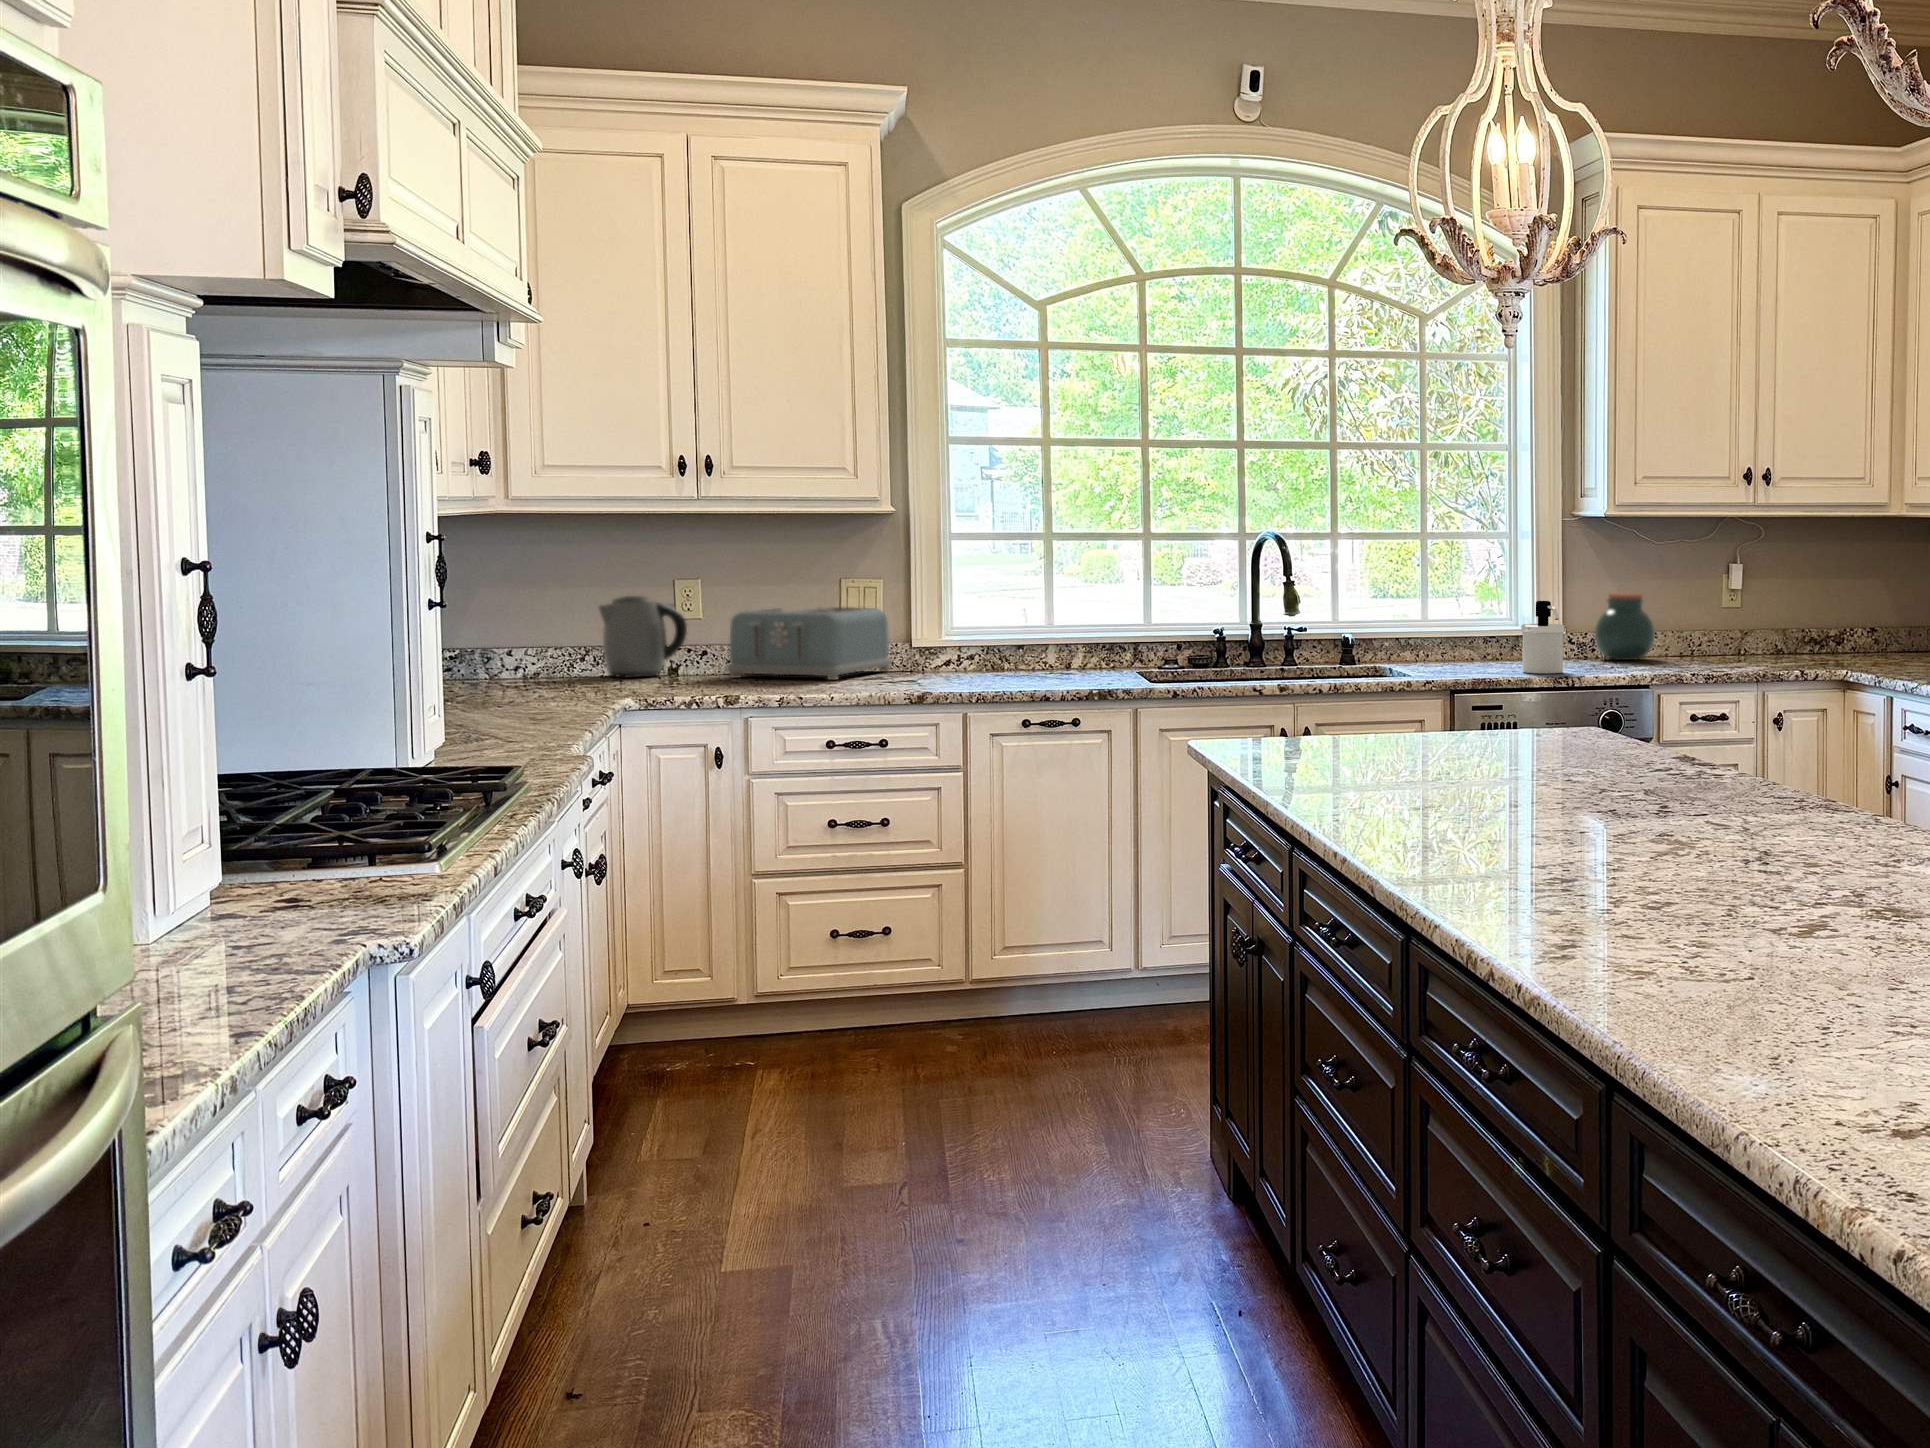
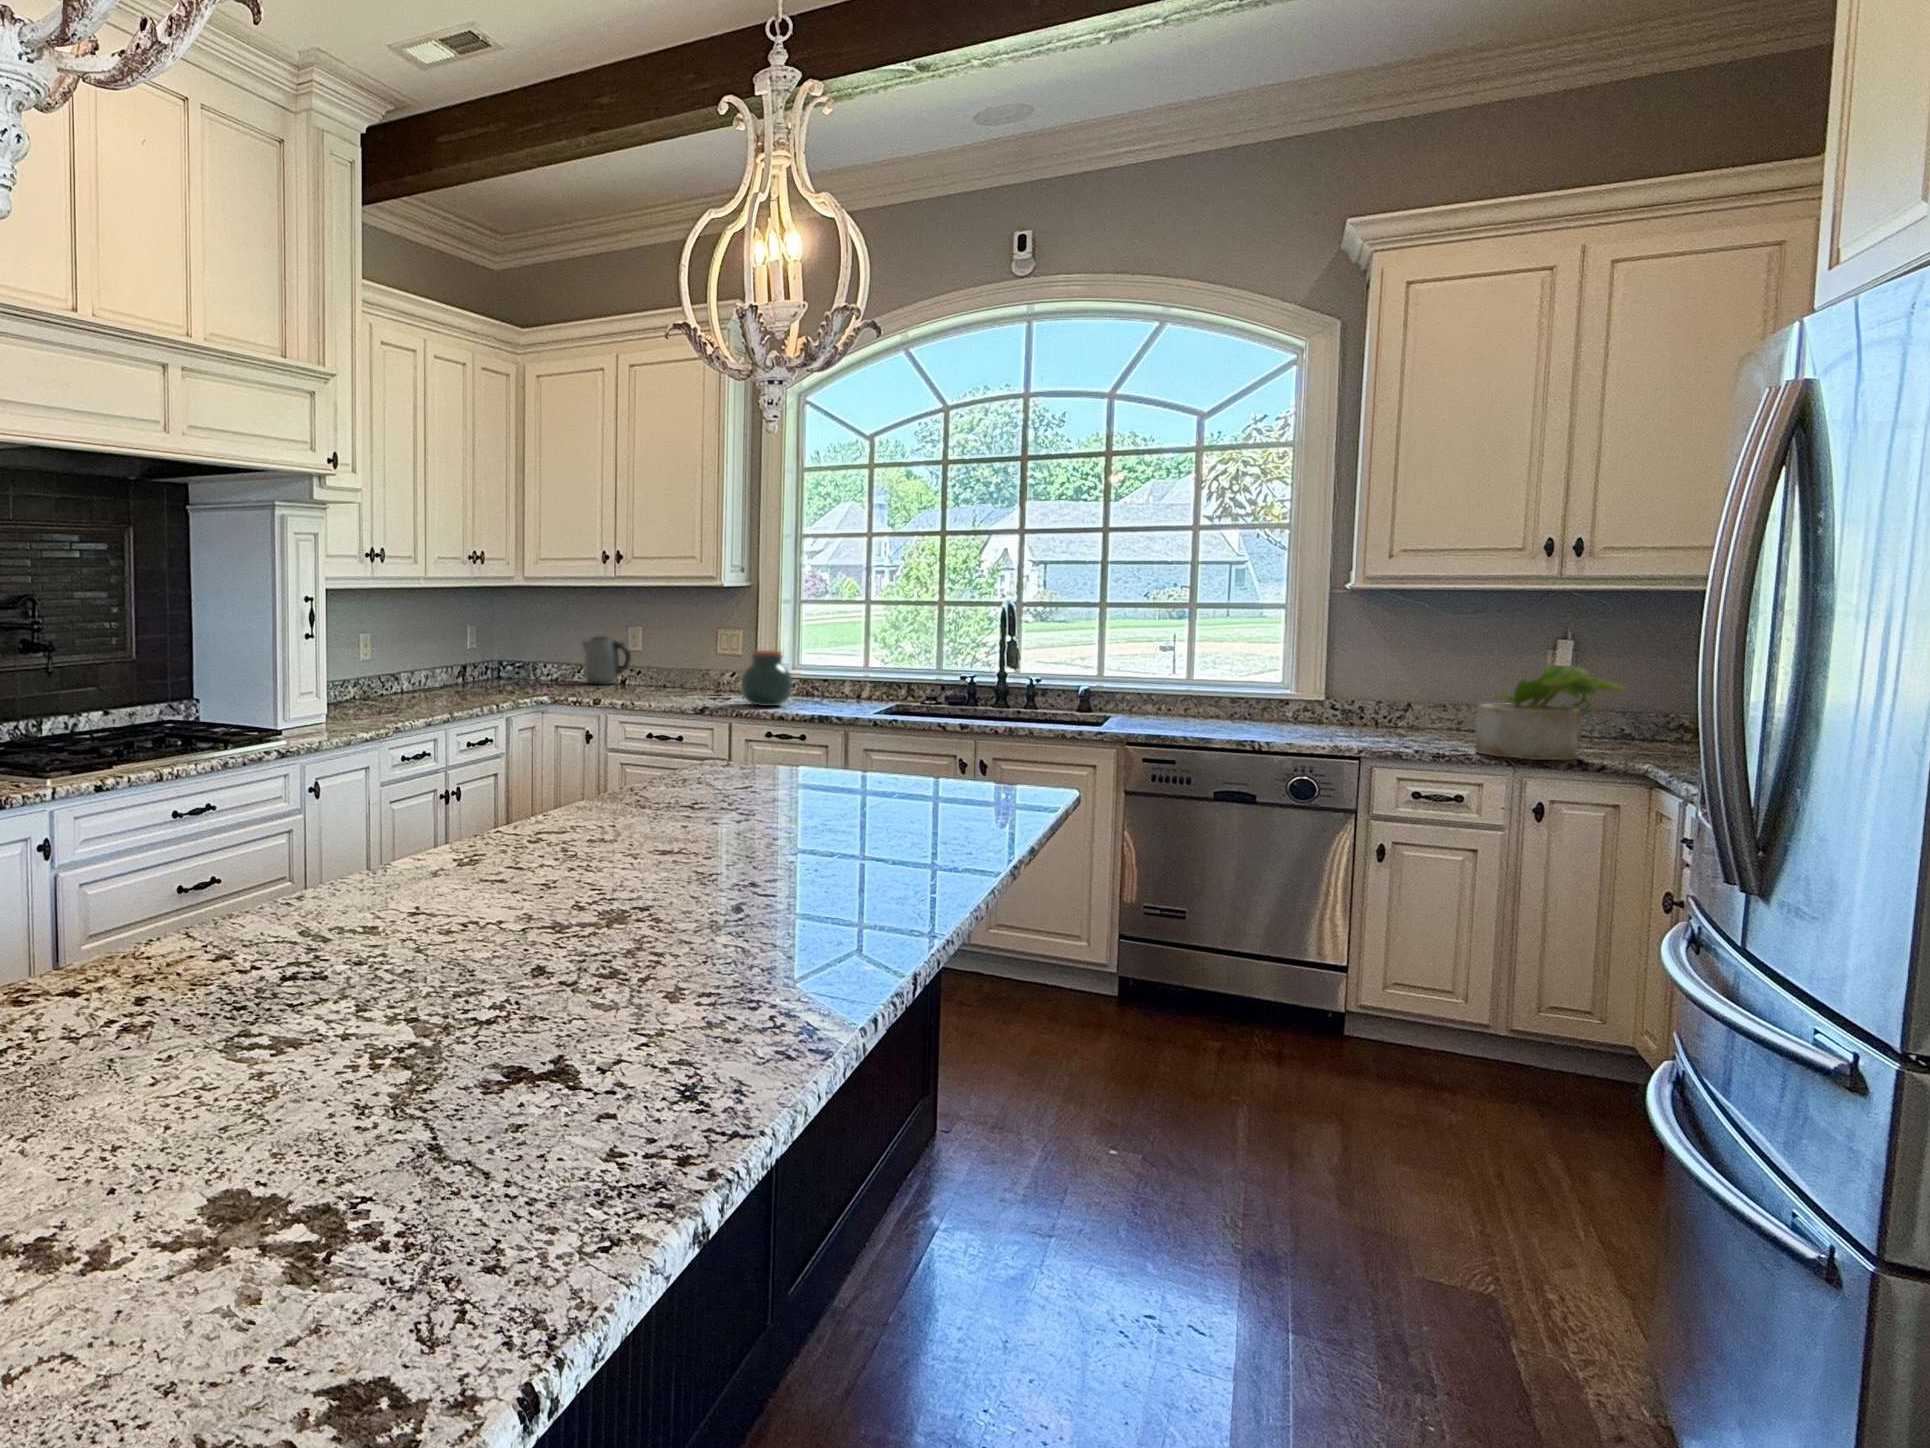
potted plant: none [1732,585,1828,673] -> present [1475,665,1626,760]
jar: present [1595,593,1655,660] -> present [741,650,792,706]
soap dispenser: present [1521,601,1565,674] -> none [1214,667,1262,736]
toaster: present [727,607,892,680] -> none [636,646,743,694]

